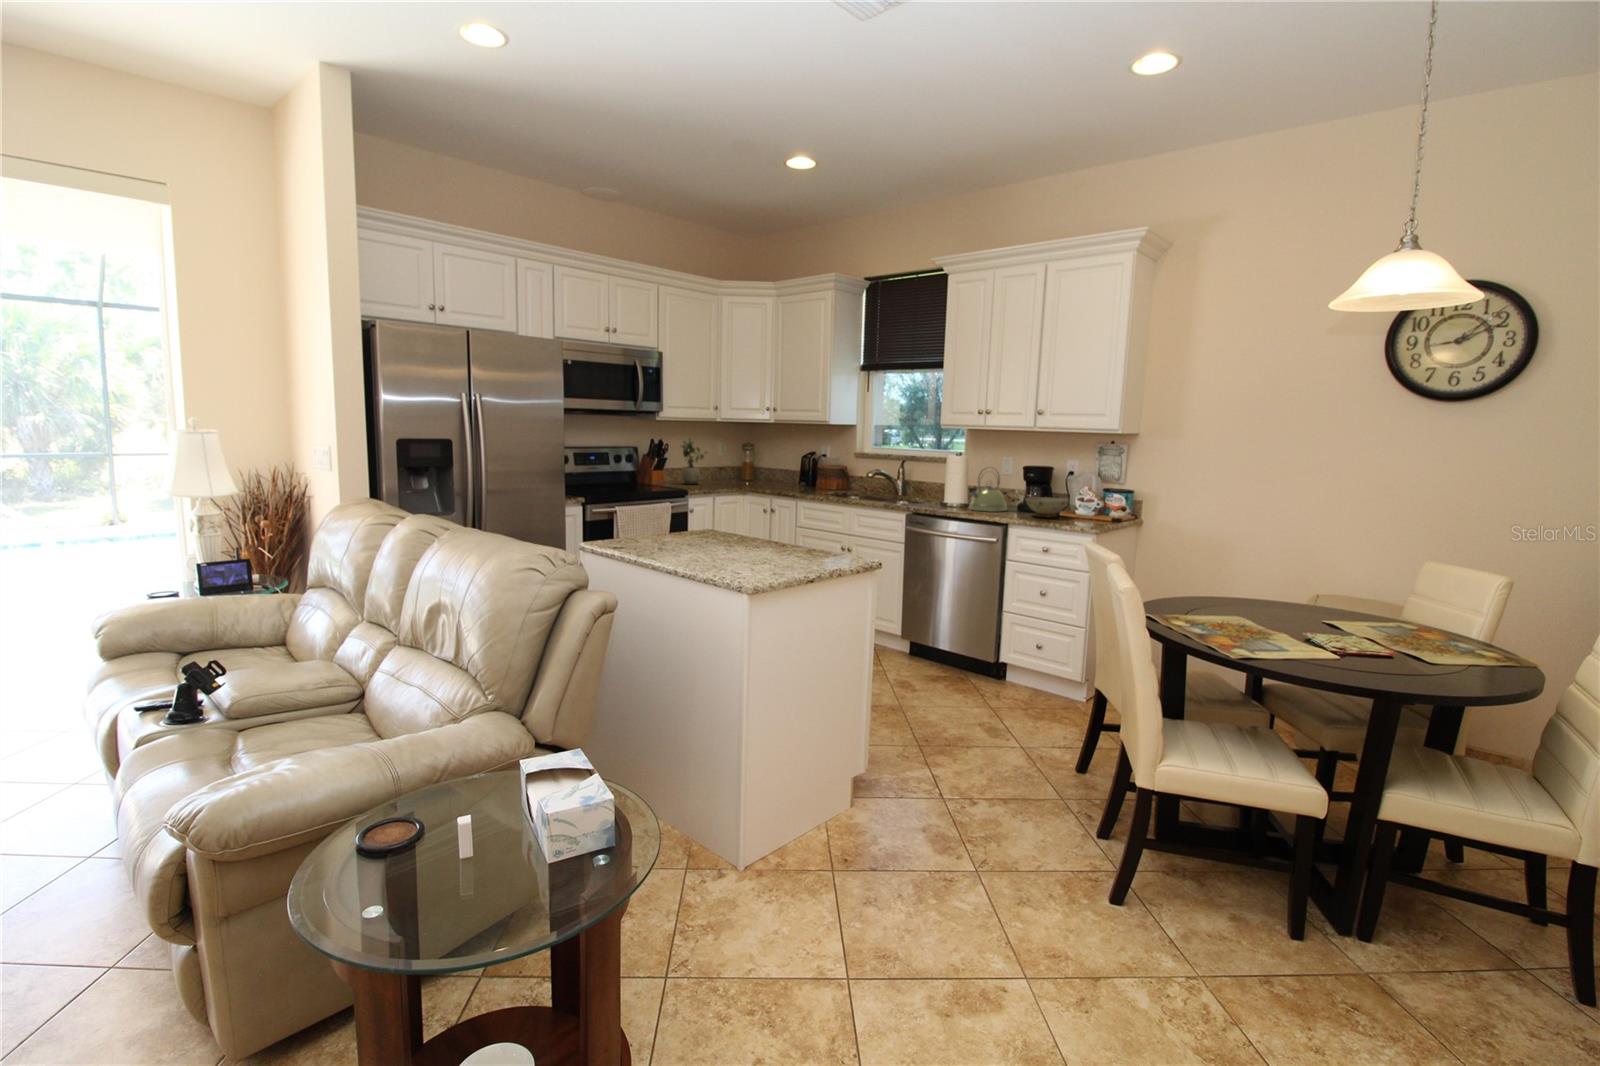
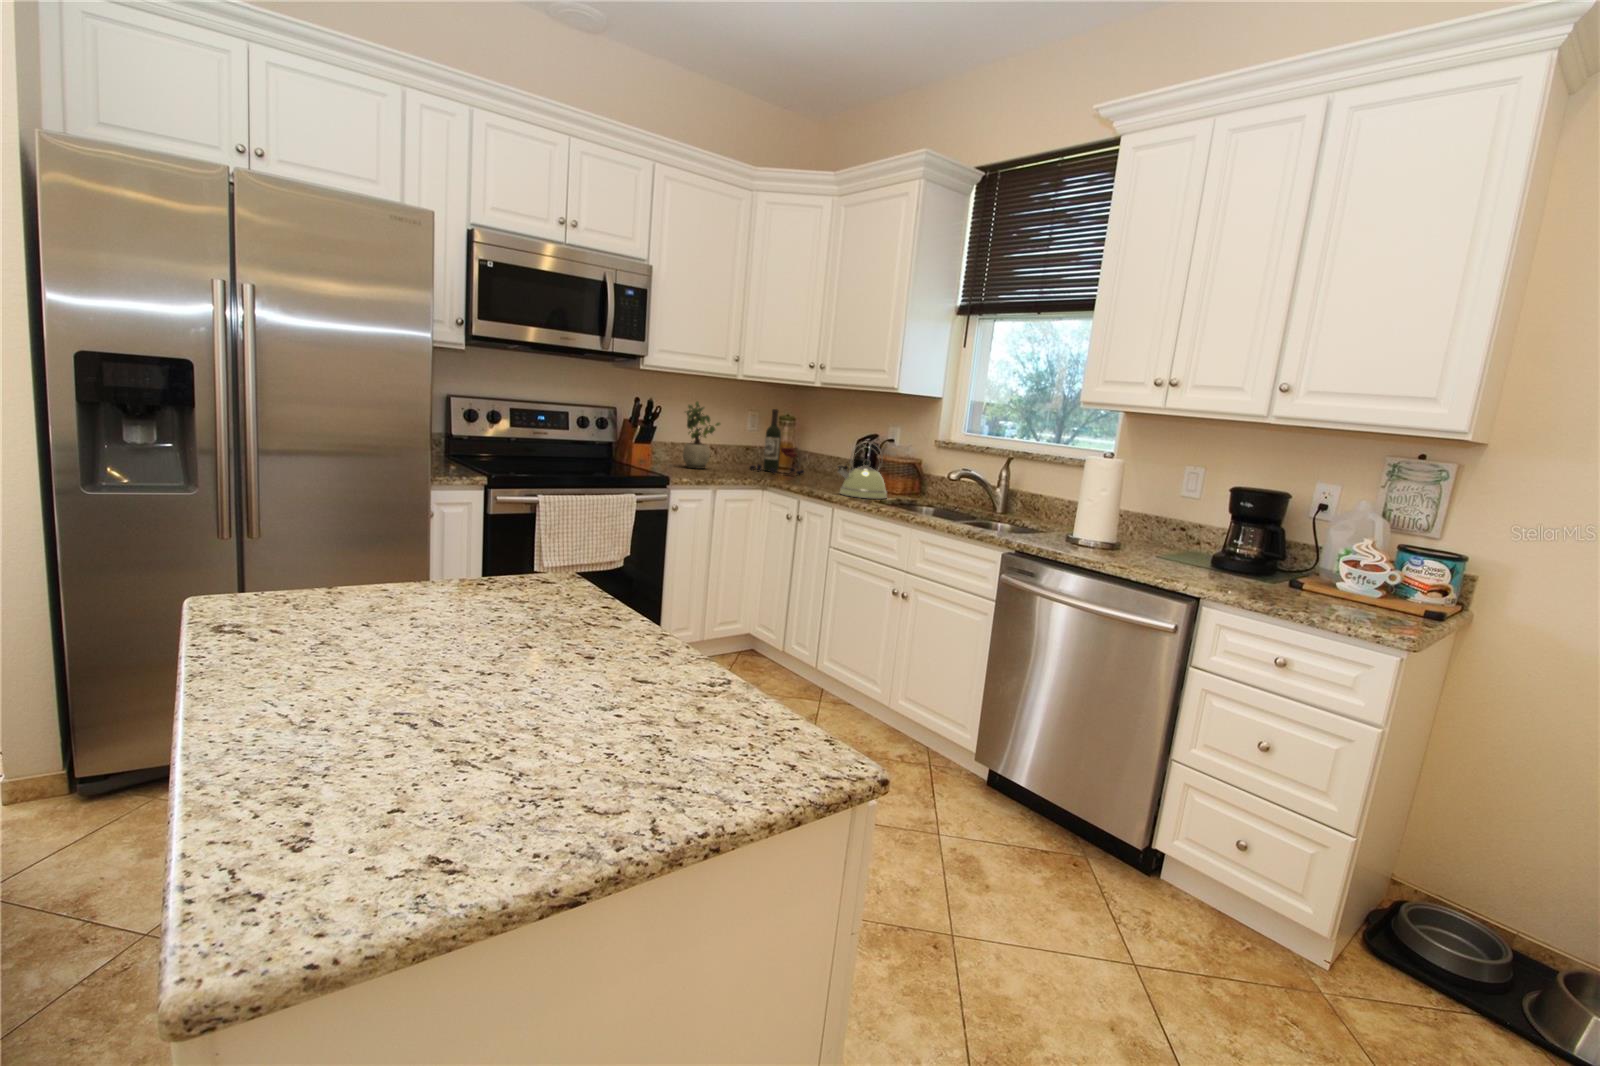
wine bottle: none [726,439,765,484] -> present [750,409,804,475]
kettle: present [969,469,1007,512] -> present [838,443,887,499]
ceramic bowl: present [1026,497,1068,517] -> none [1234,547,1326,591]

